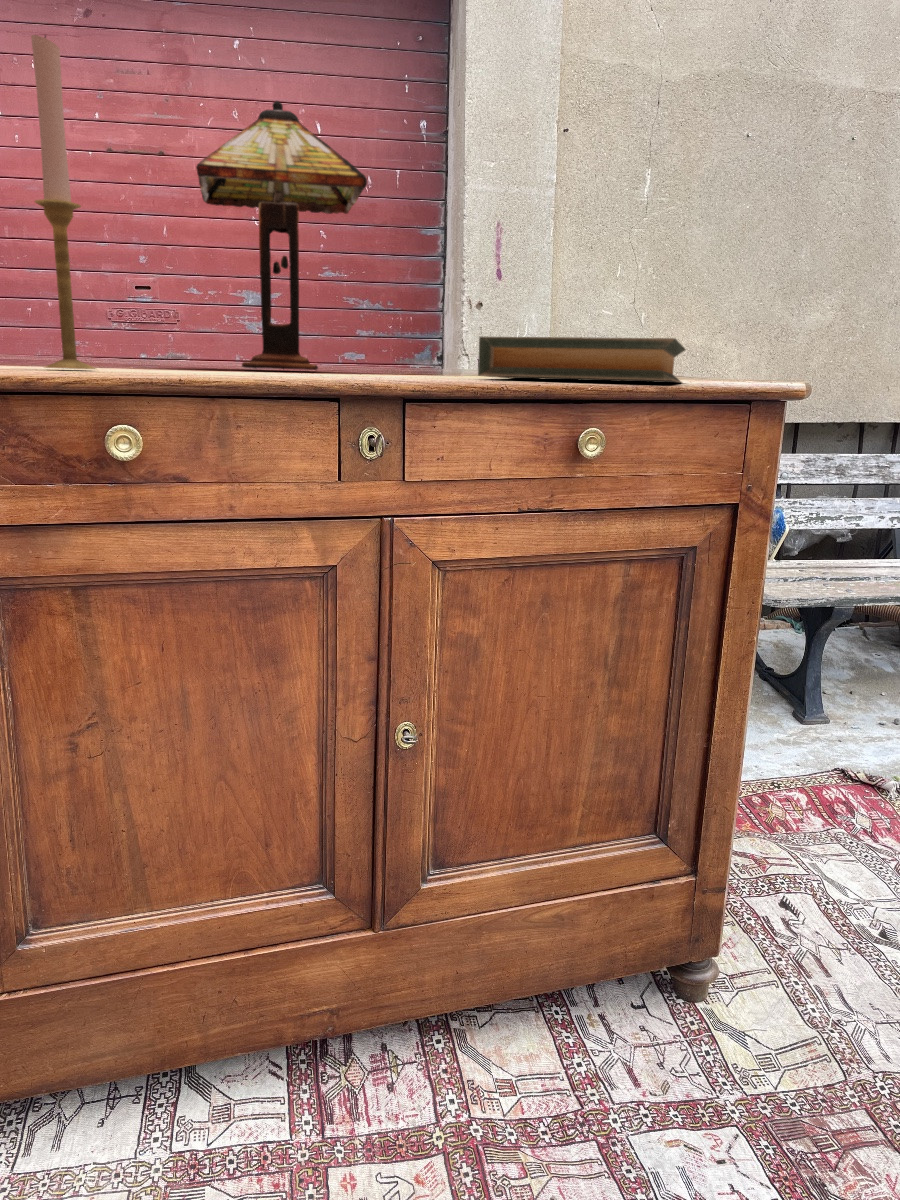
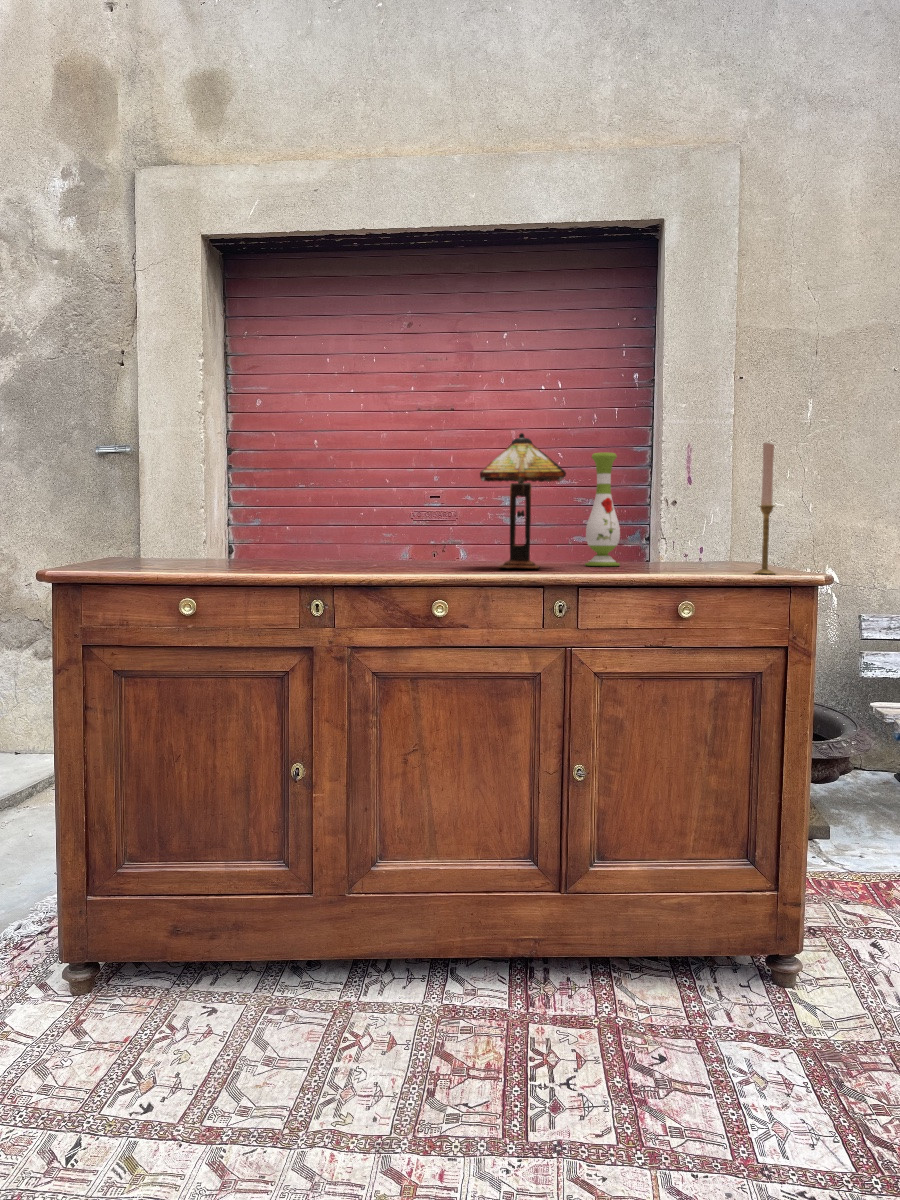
candlestick: present [31,35,95,369] -> present [754,443,774,574]
vase: none [390,167,448,373] -> present [585,452,620,566]
hardback book: present [478,337,686,383] -> none [616,555,747,580]

